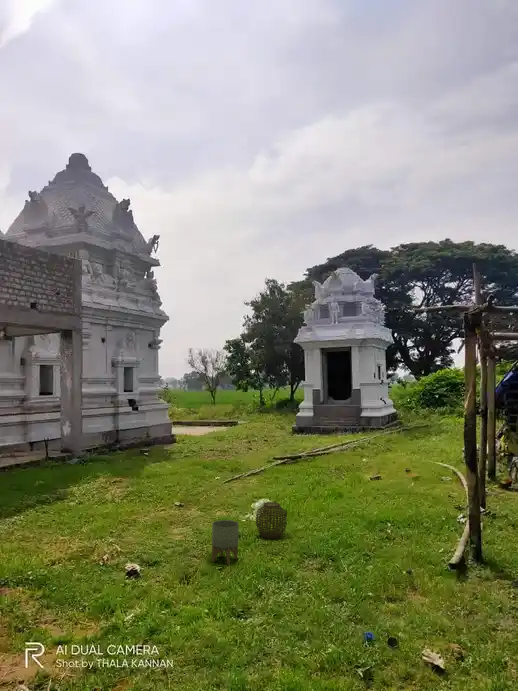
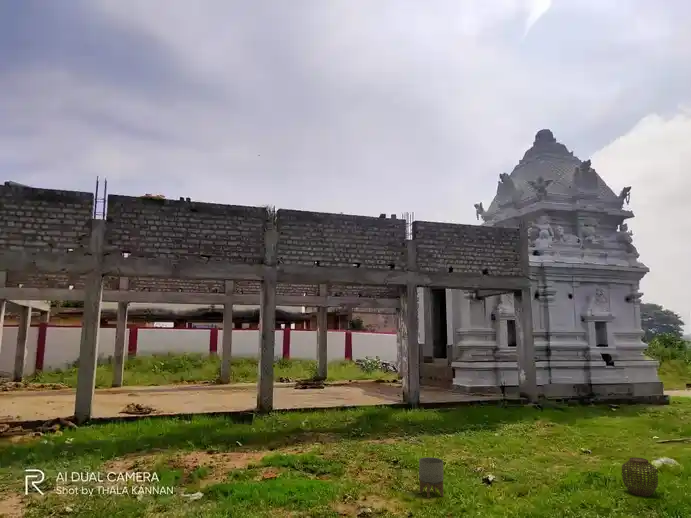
planter: present [212,520,239,565] -> present [419,457,443,498]

